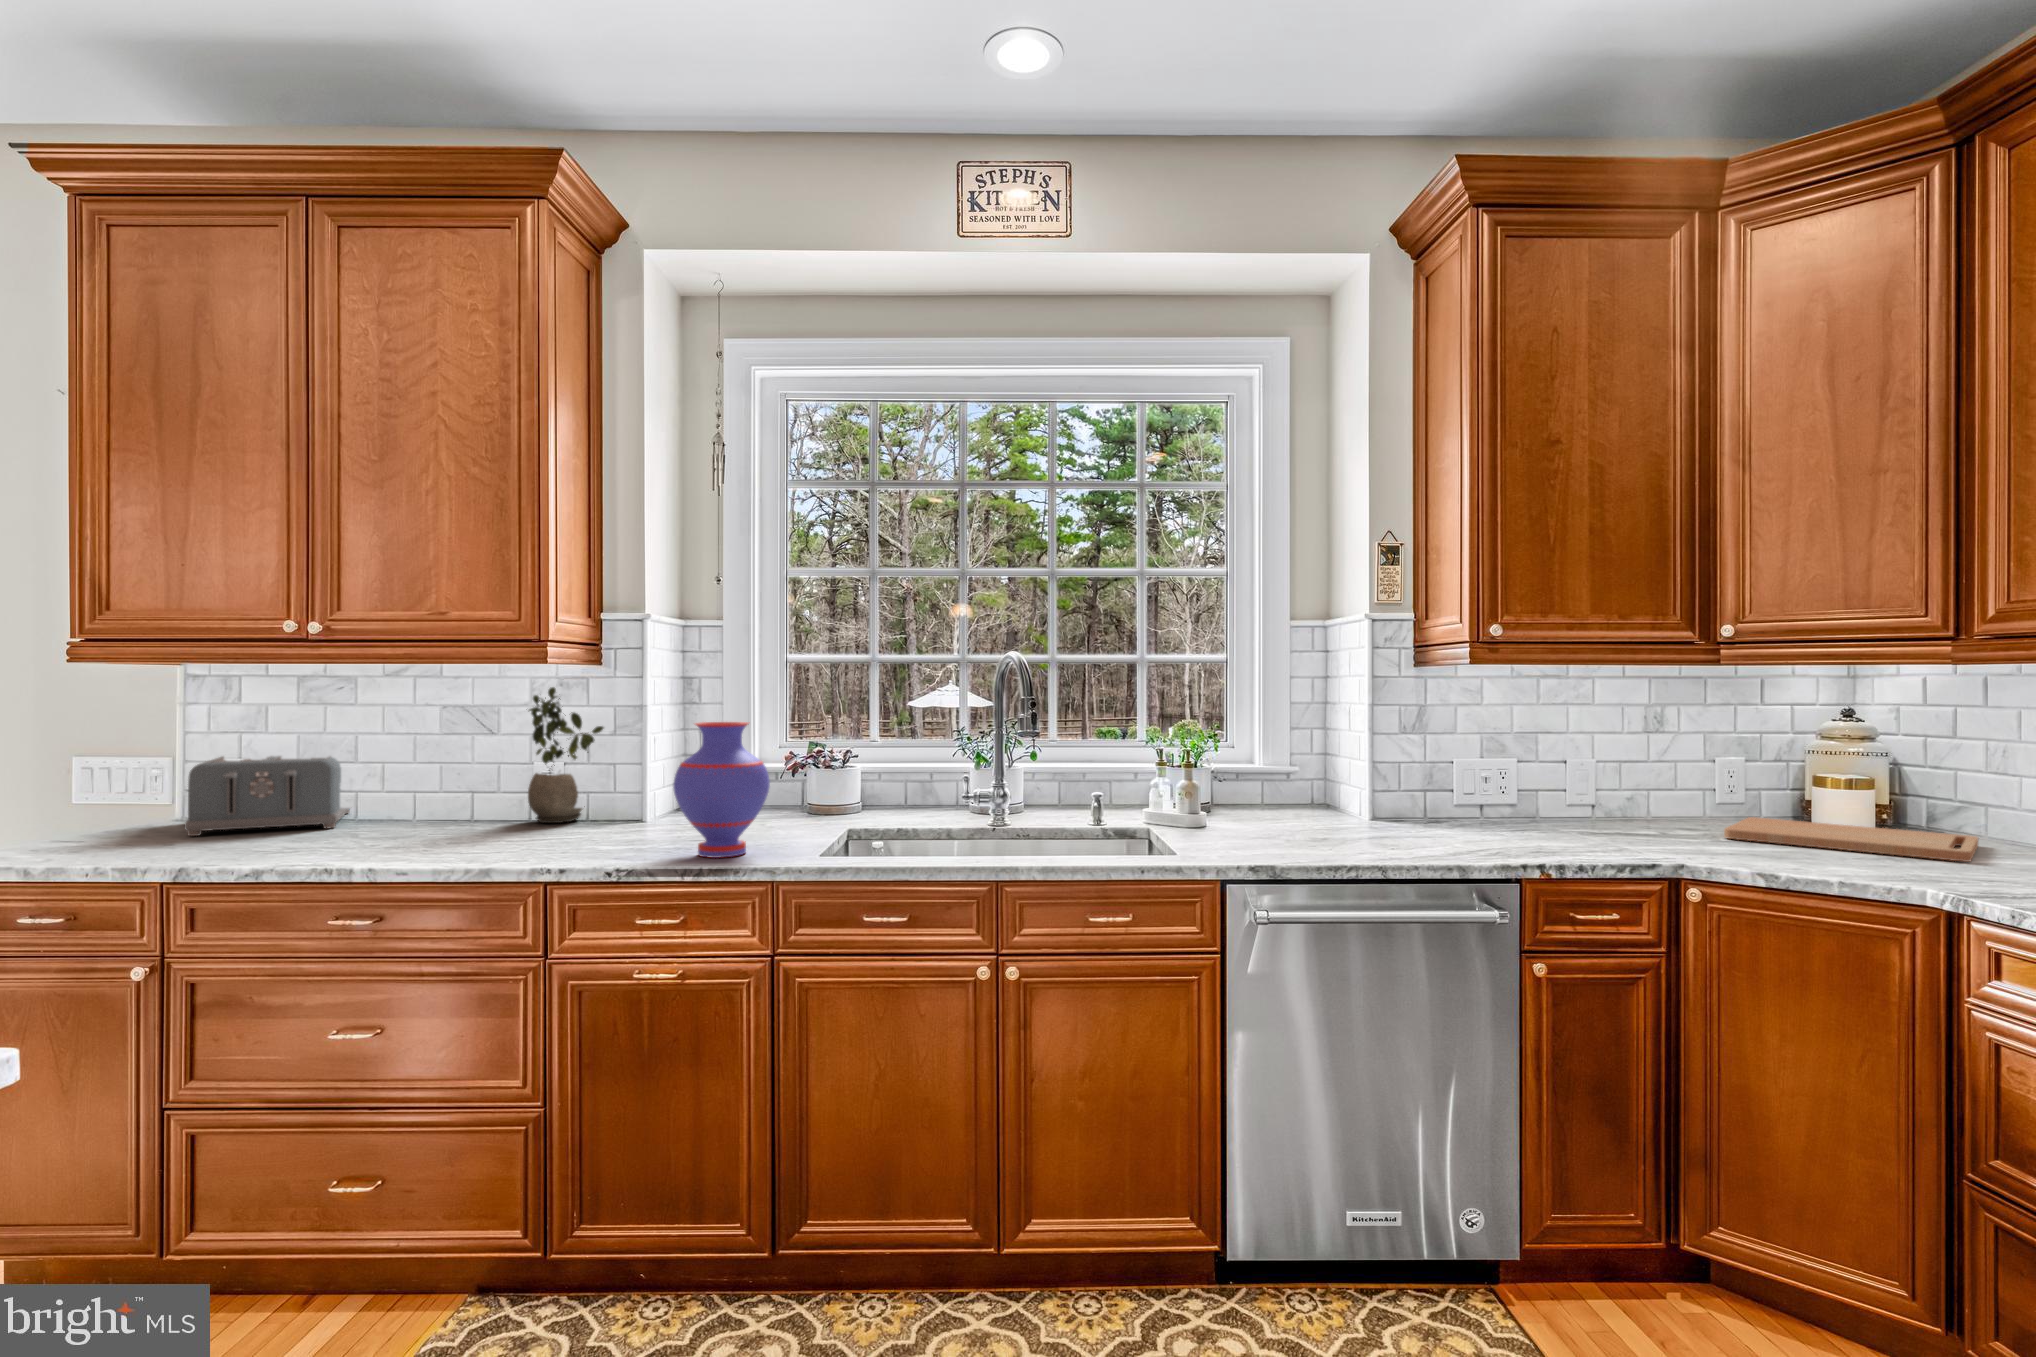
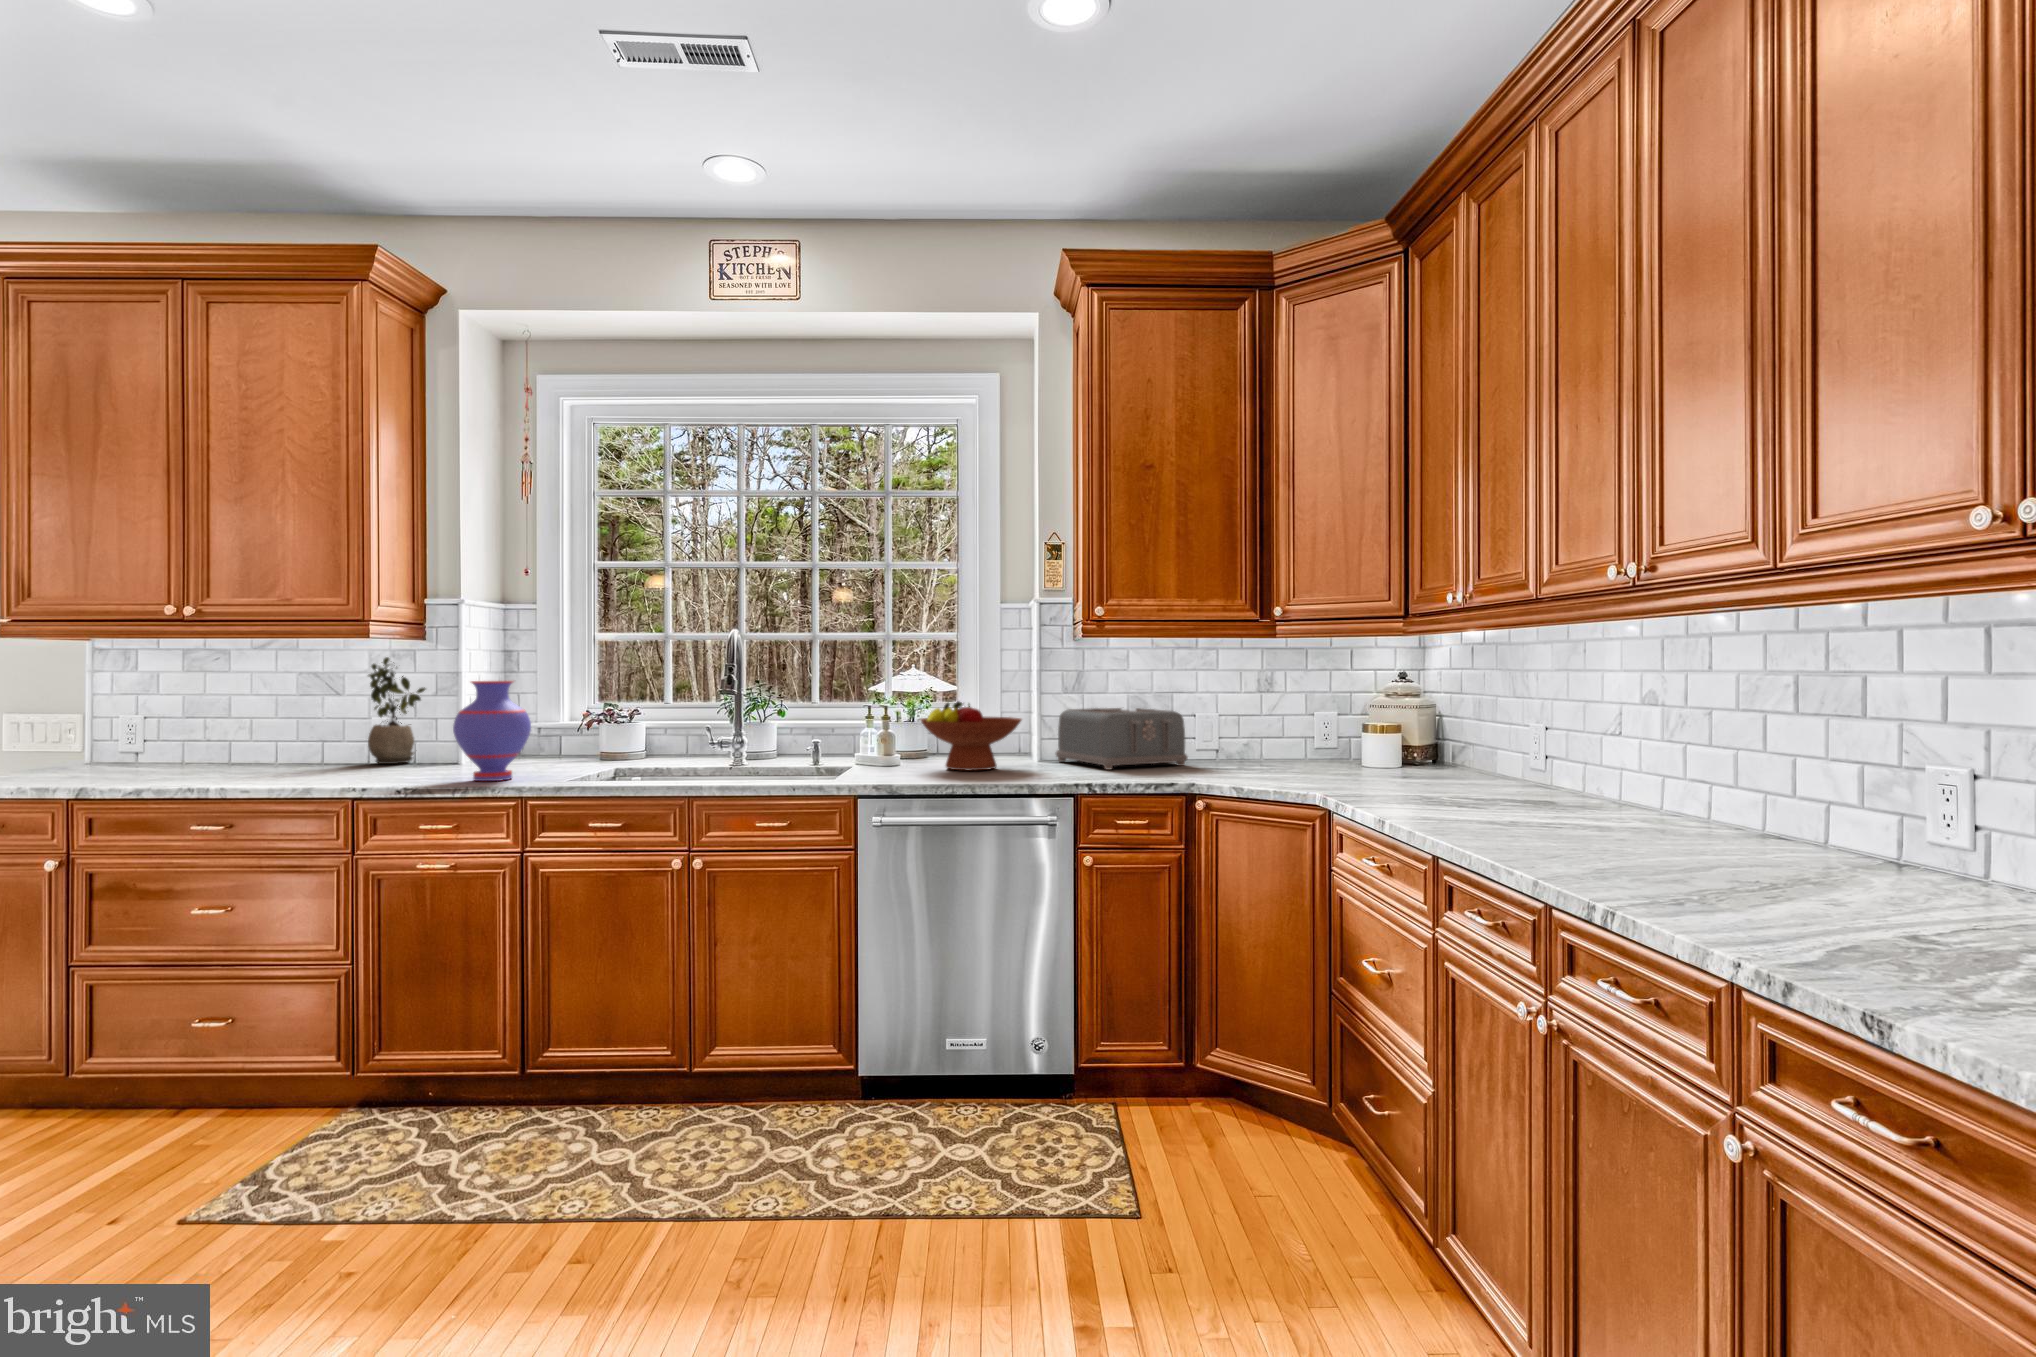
fruit bowl: none [1251,747,1391,838] -> present [920,701,1022,770]
toaster: present [185,756,350,836] -> present [1056,708,1188,770]
cutting board: present [1724,817,1978,862] -> none [1273,757,1448,781]

